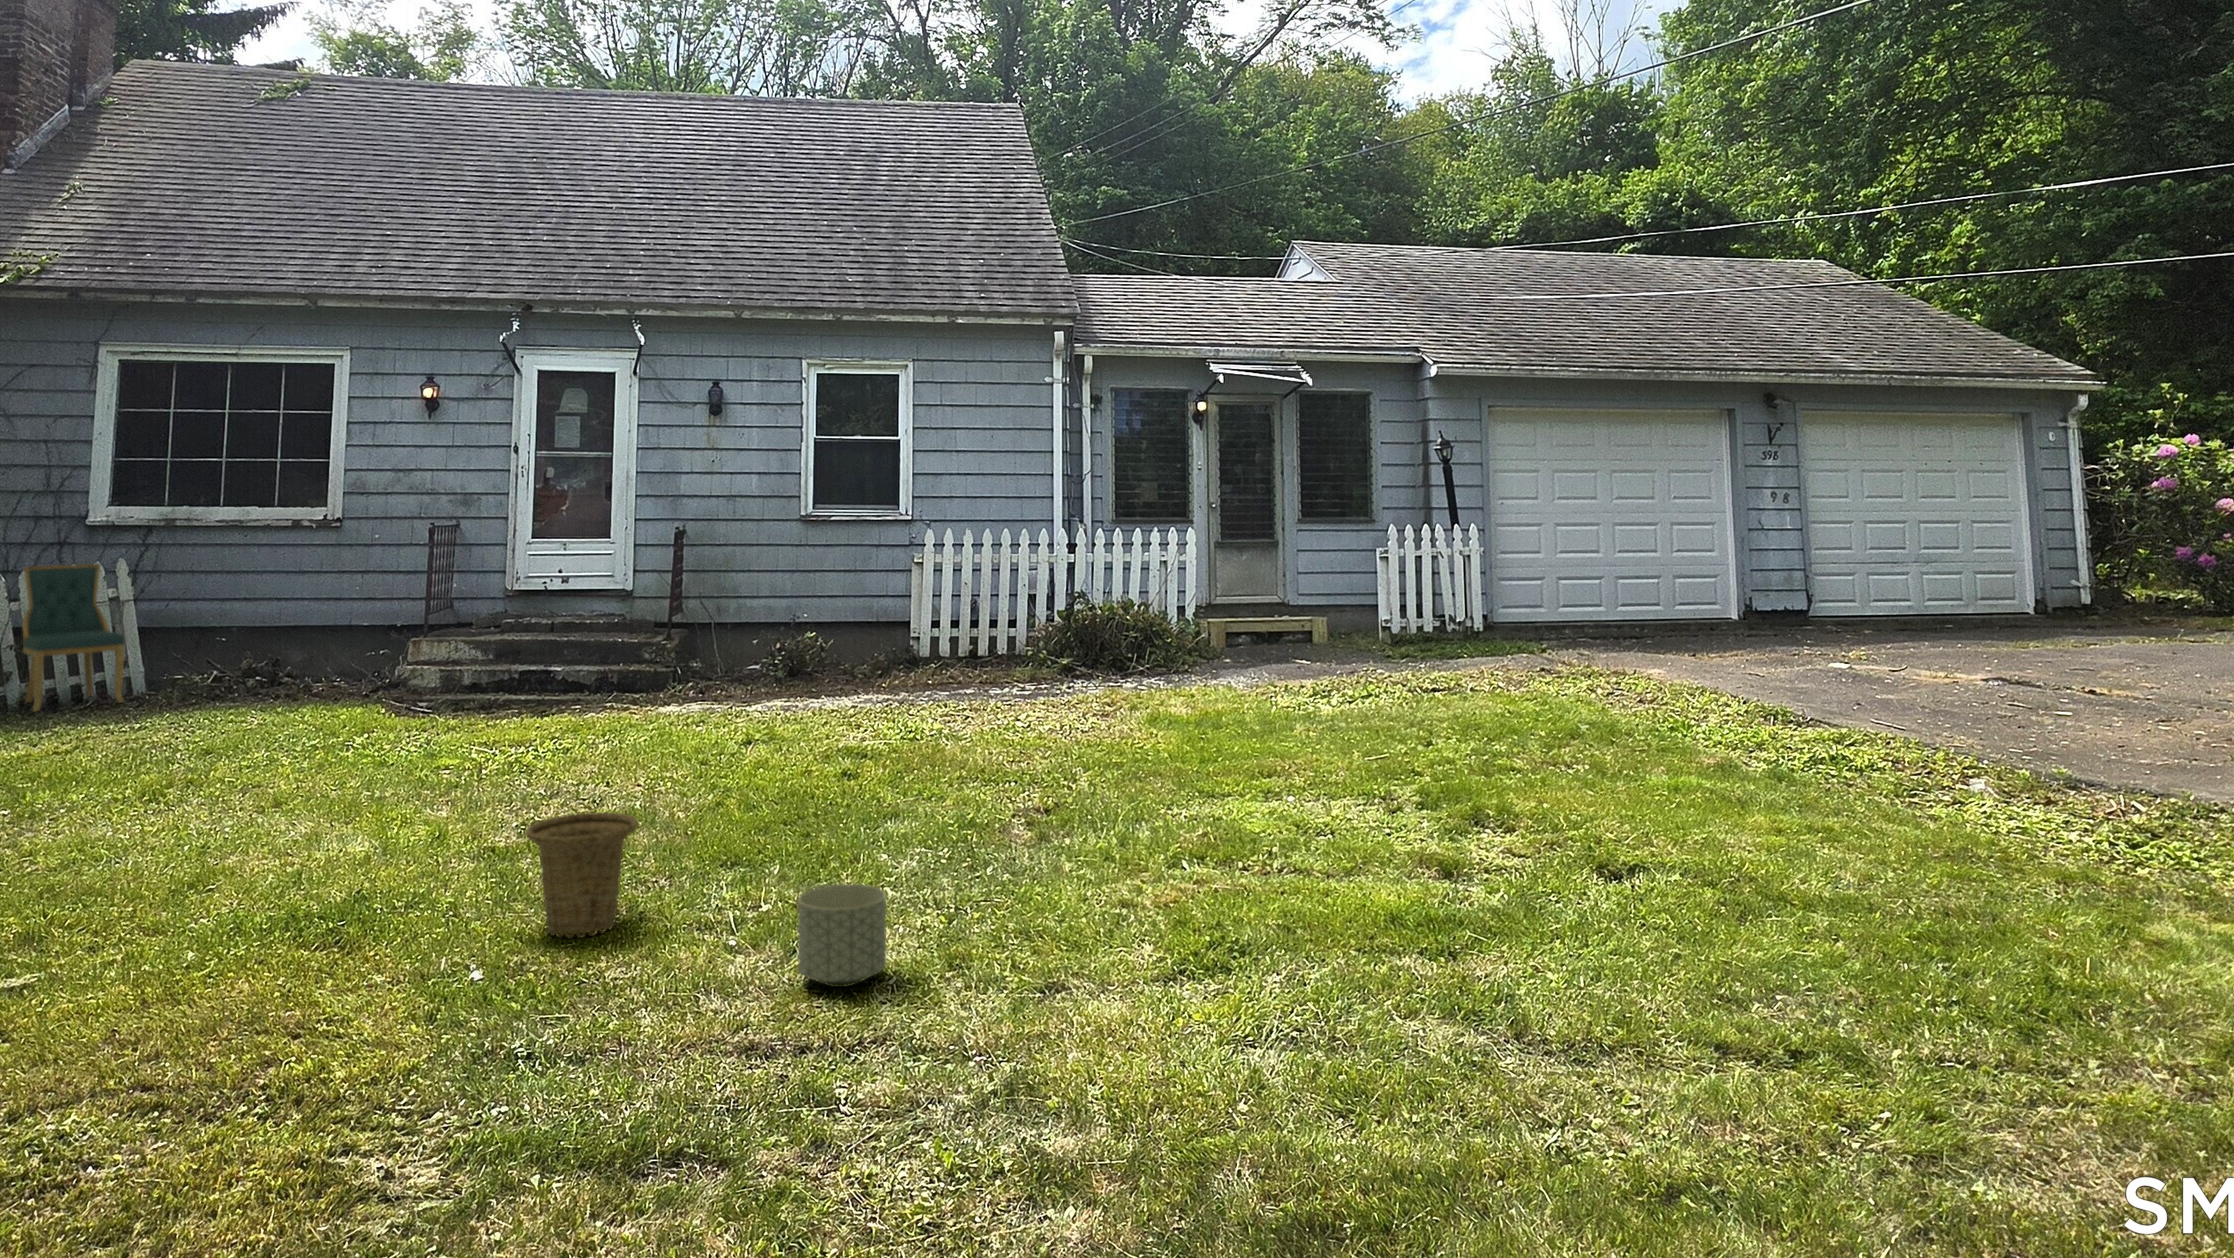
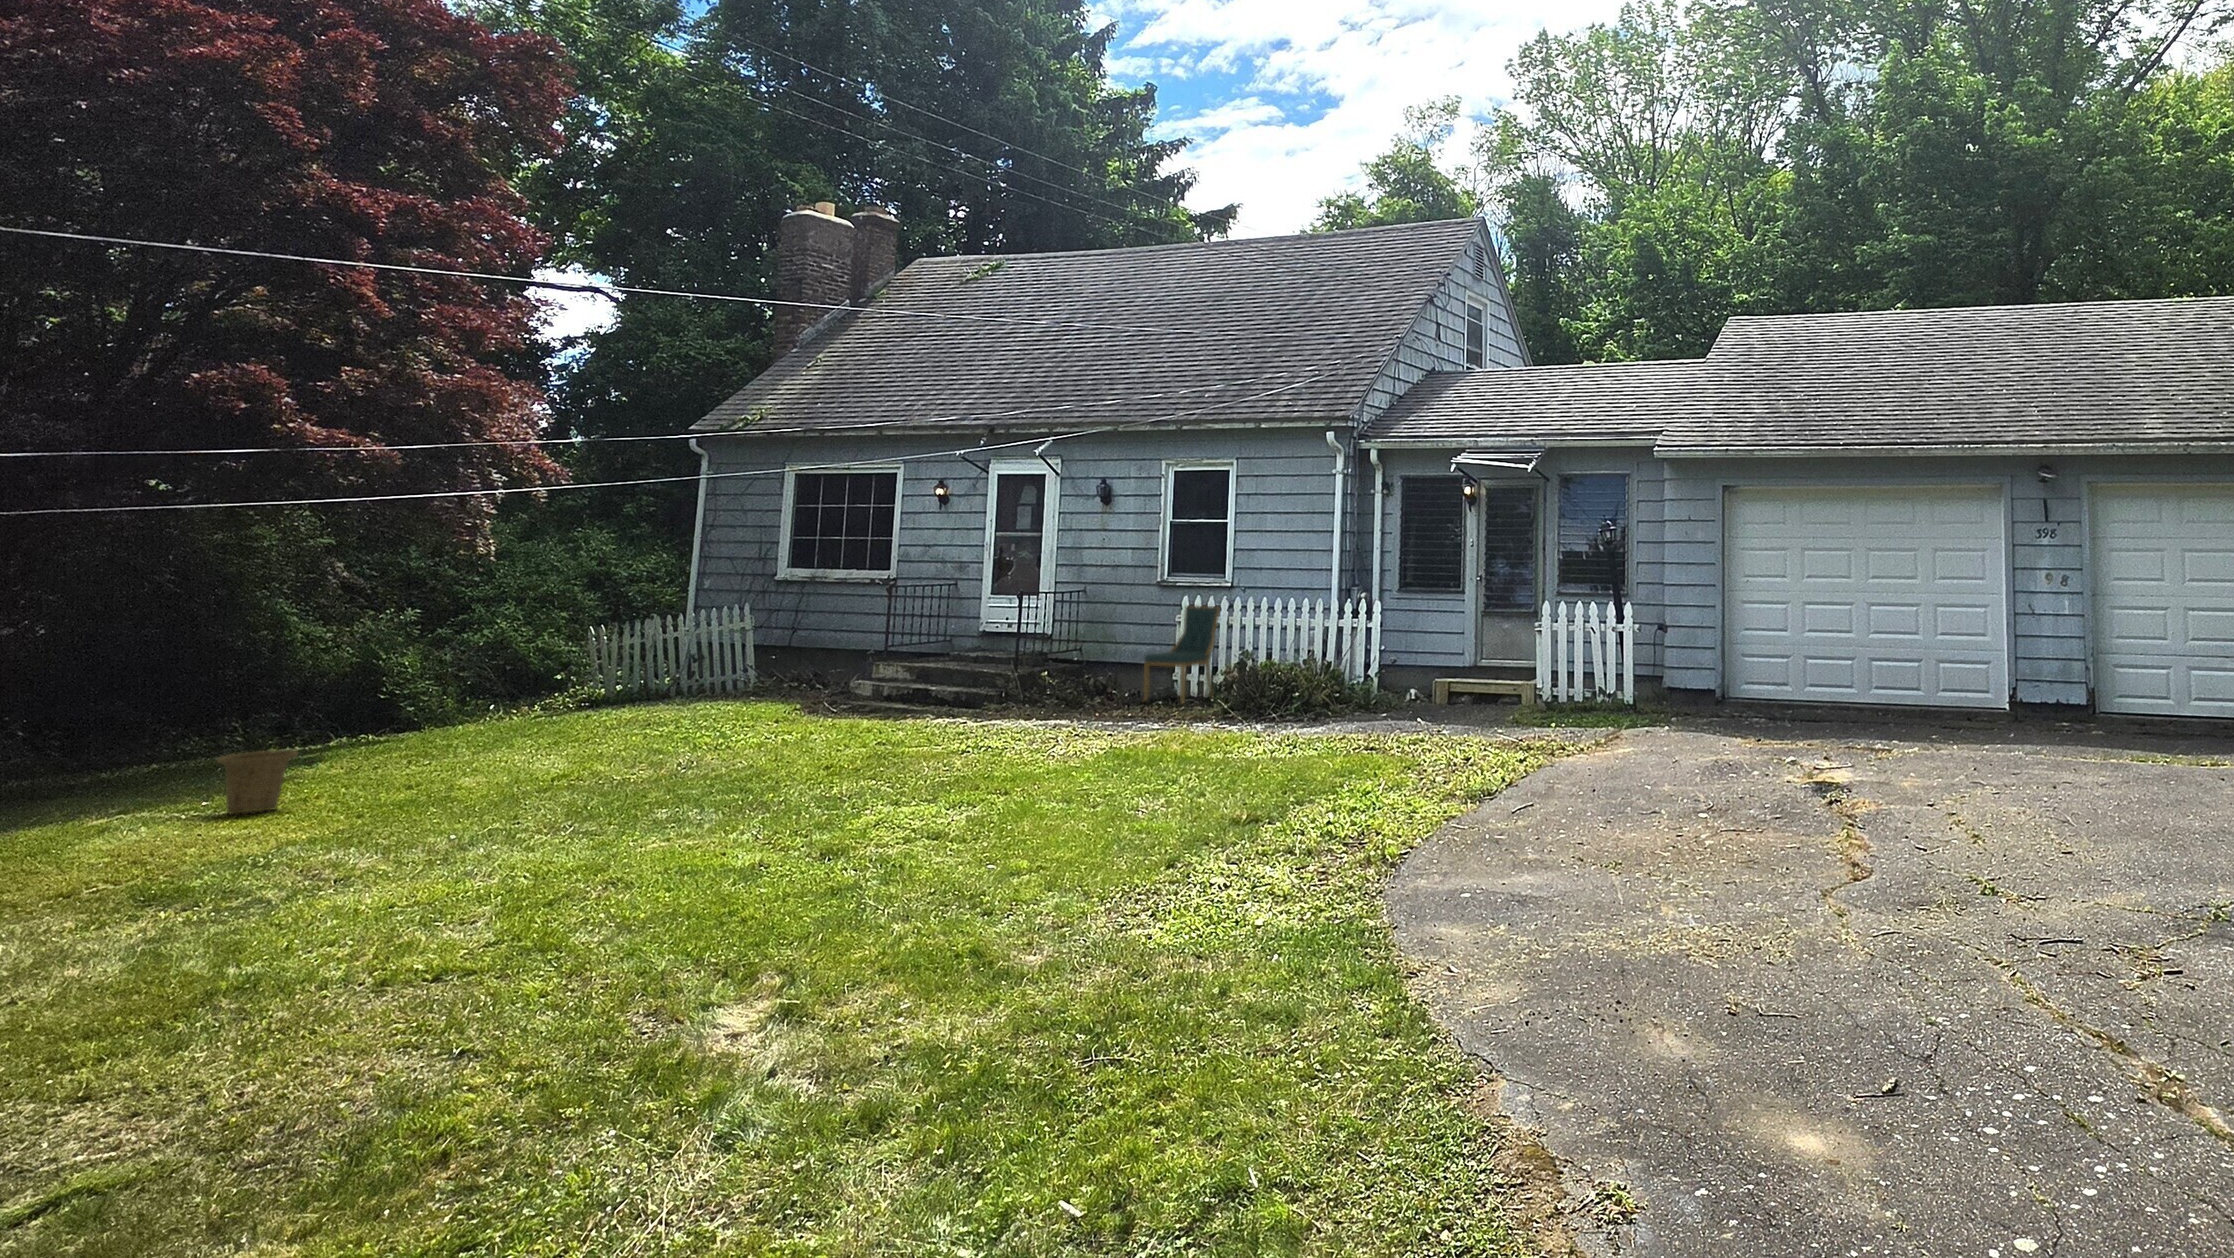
chair: present [22,564,124,711] -> present [1143,606,1220,703]
planter: present [798,884,886,987] -> none [151,795,224,848]

